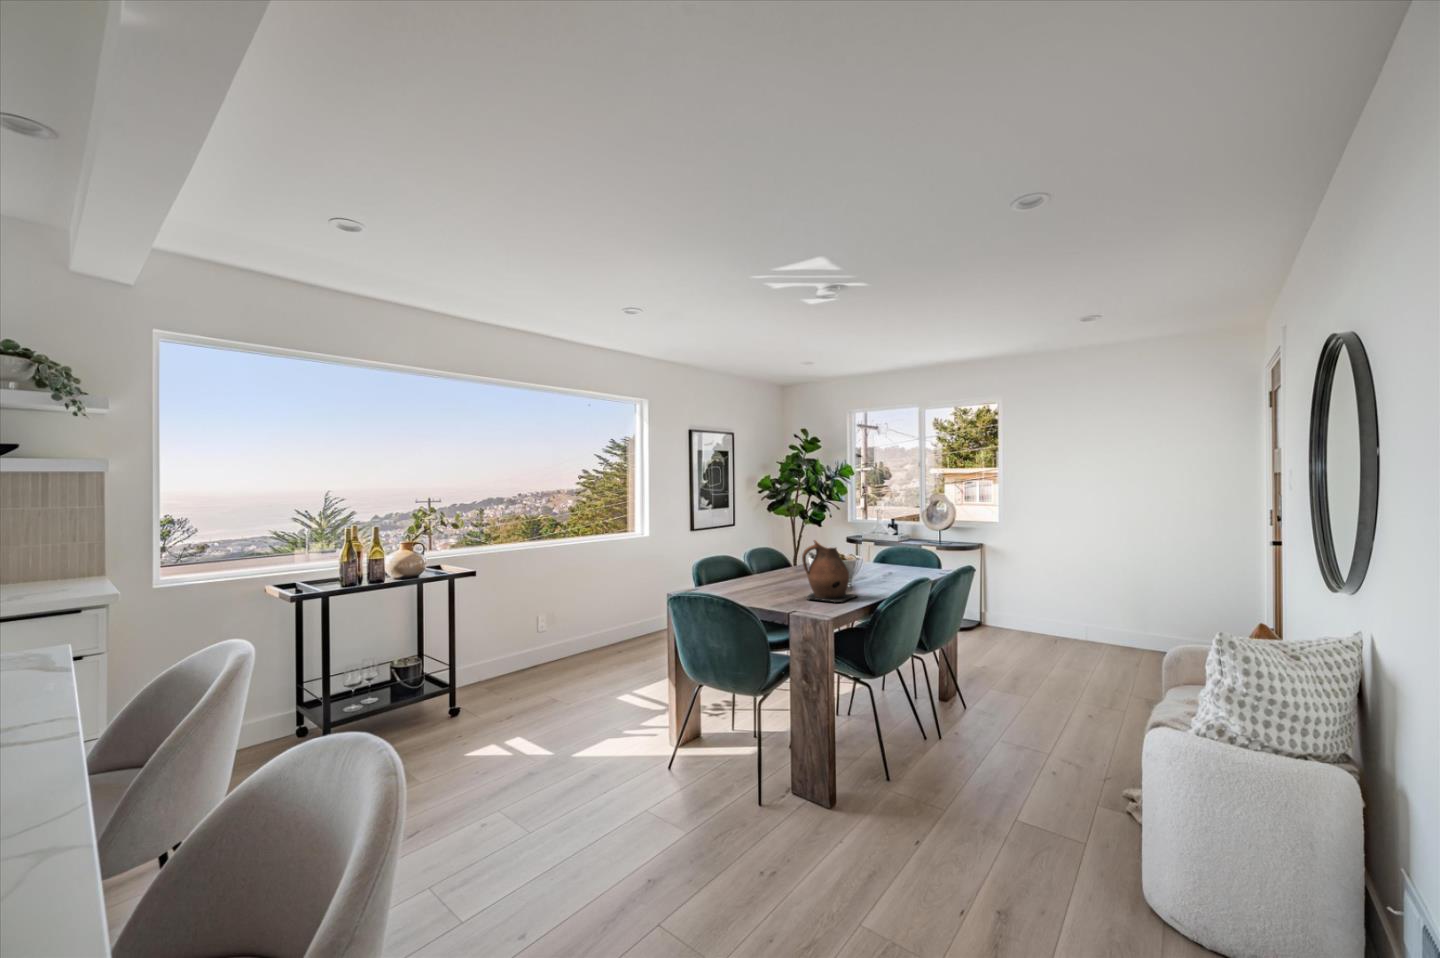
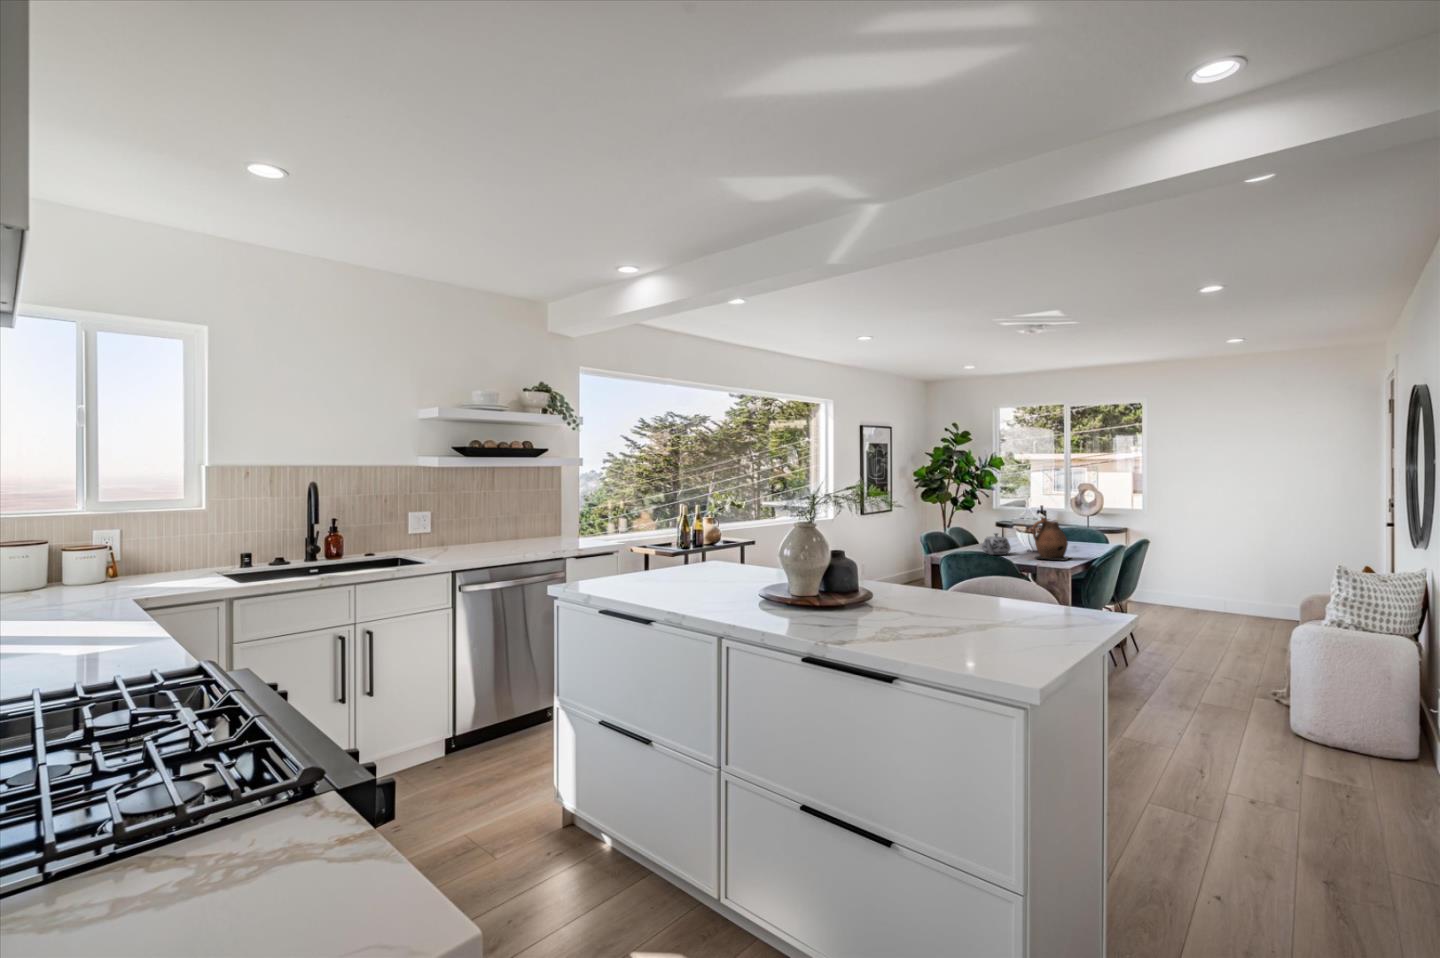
teapot: none [750,561,788,590] -> present [982,533,1011,555]

